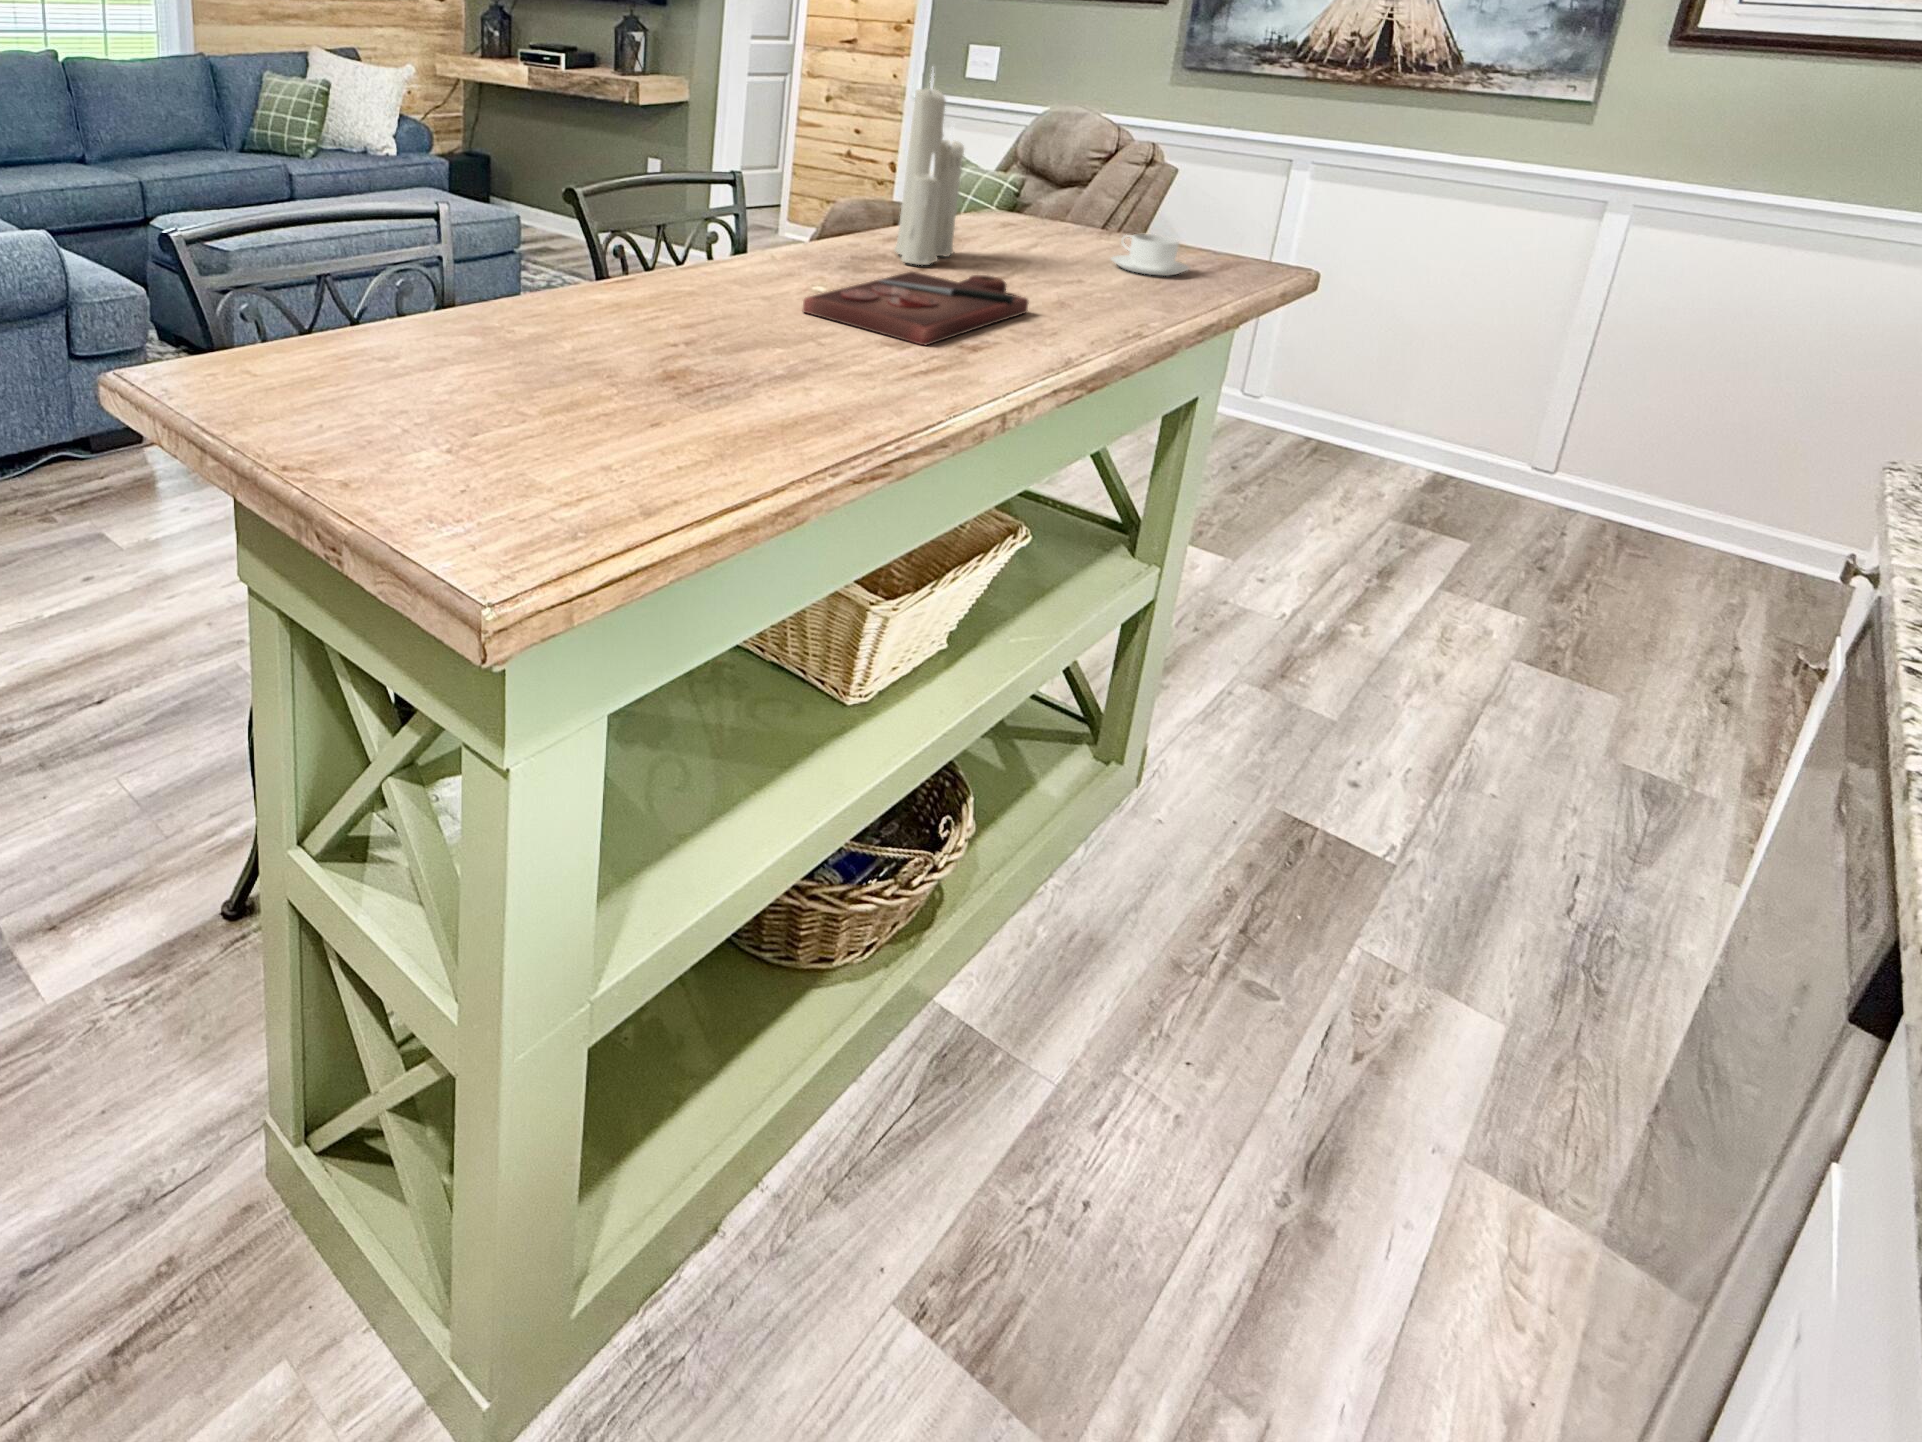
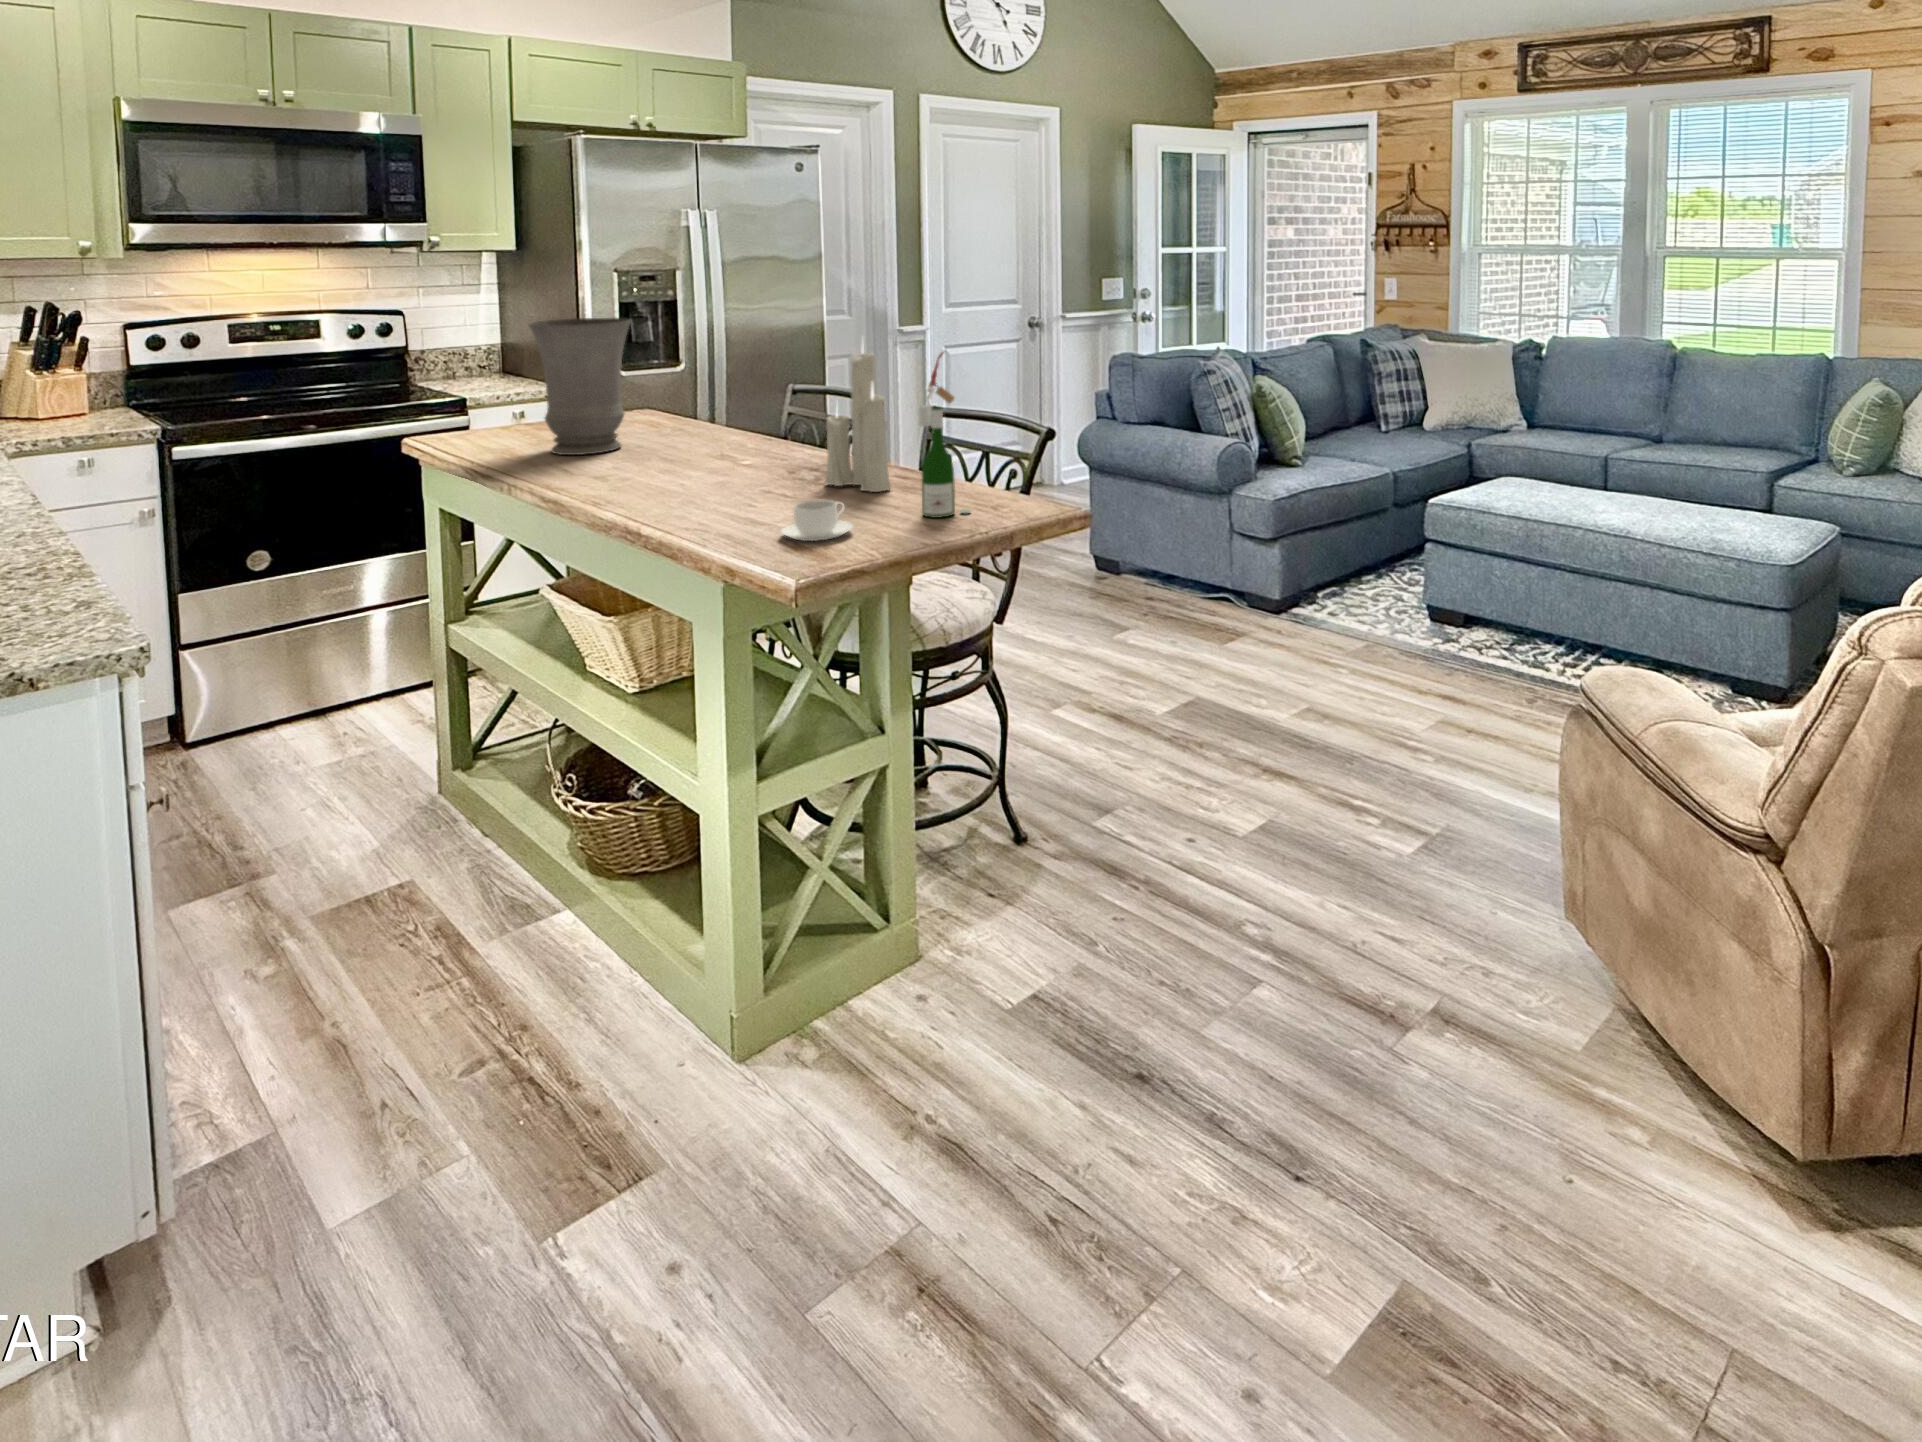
wine bottle: none [1011,68,1058,245] -> present [919,351,970,518]
vase: none [596,85,812,405] -> present [529,318,631,455]
cutting board: present [803,272,1029,345] -> none [620,455,767,495]

